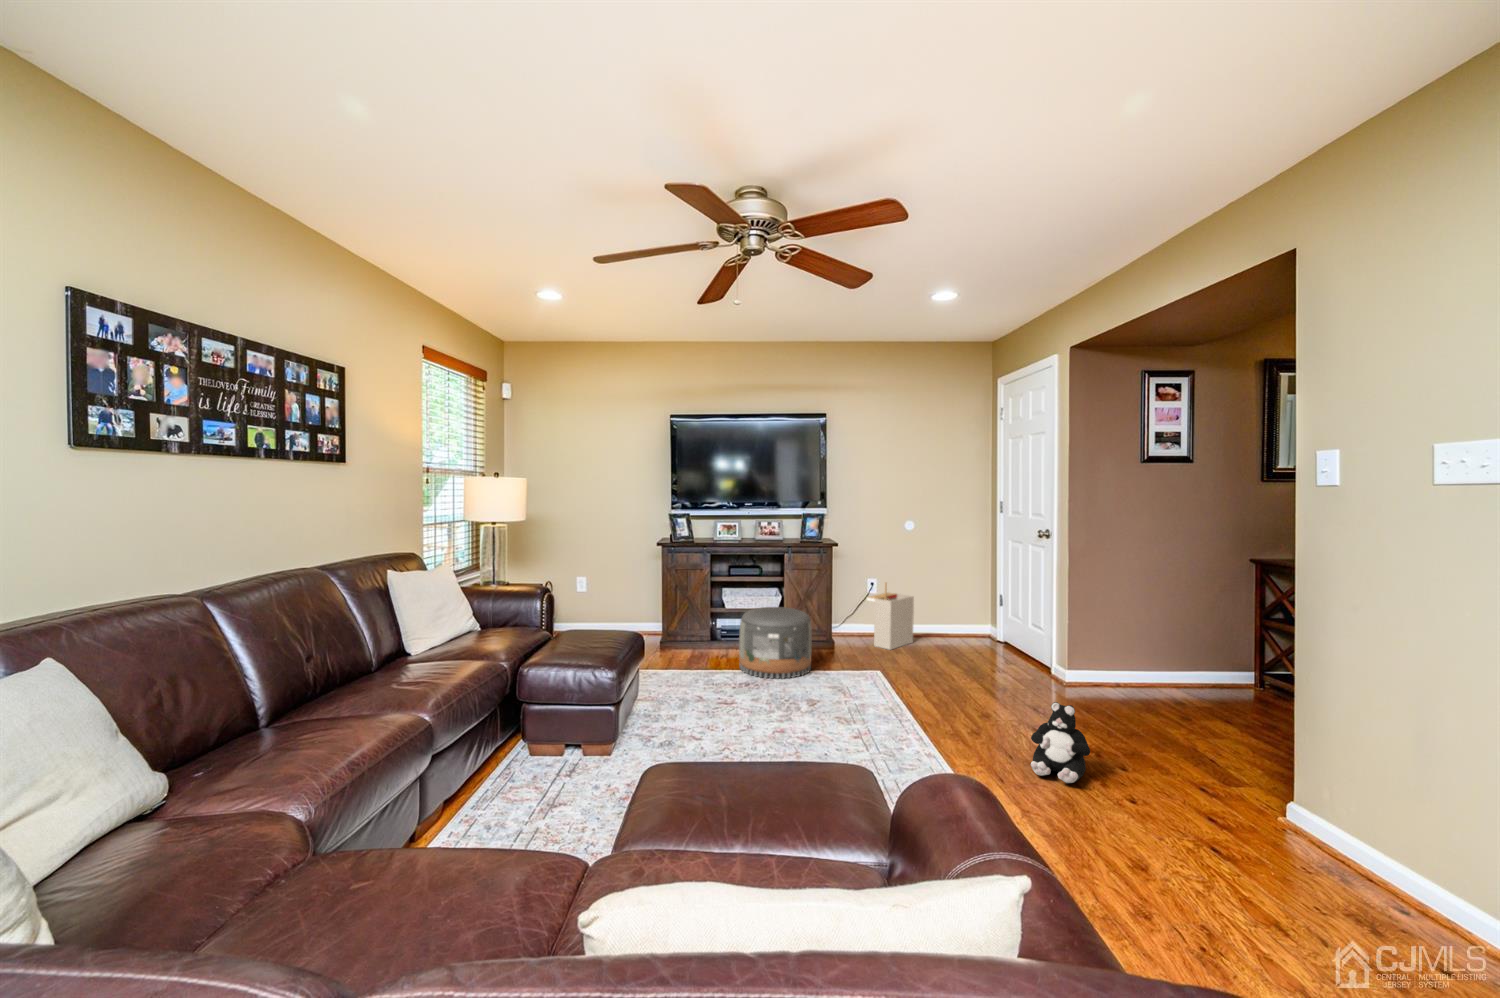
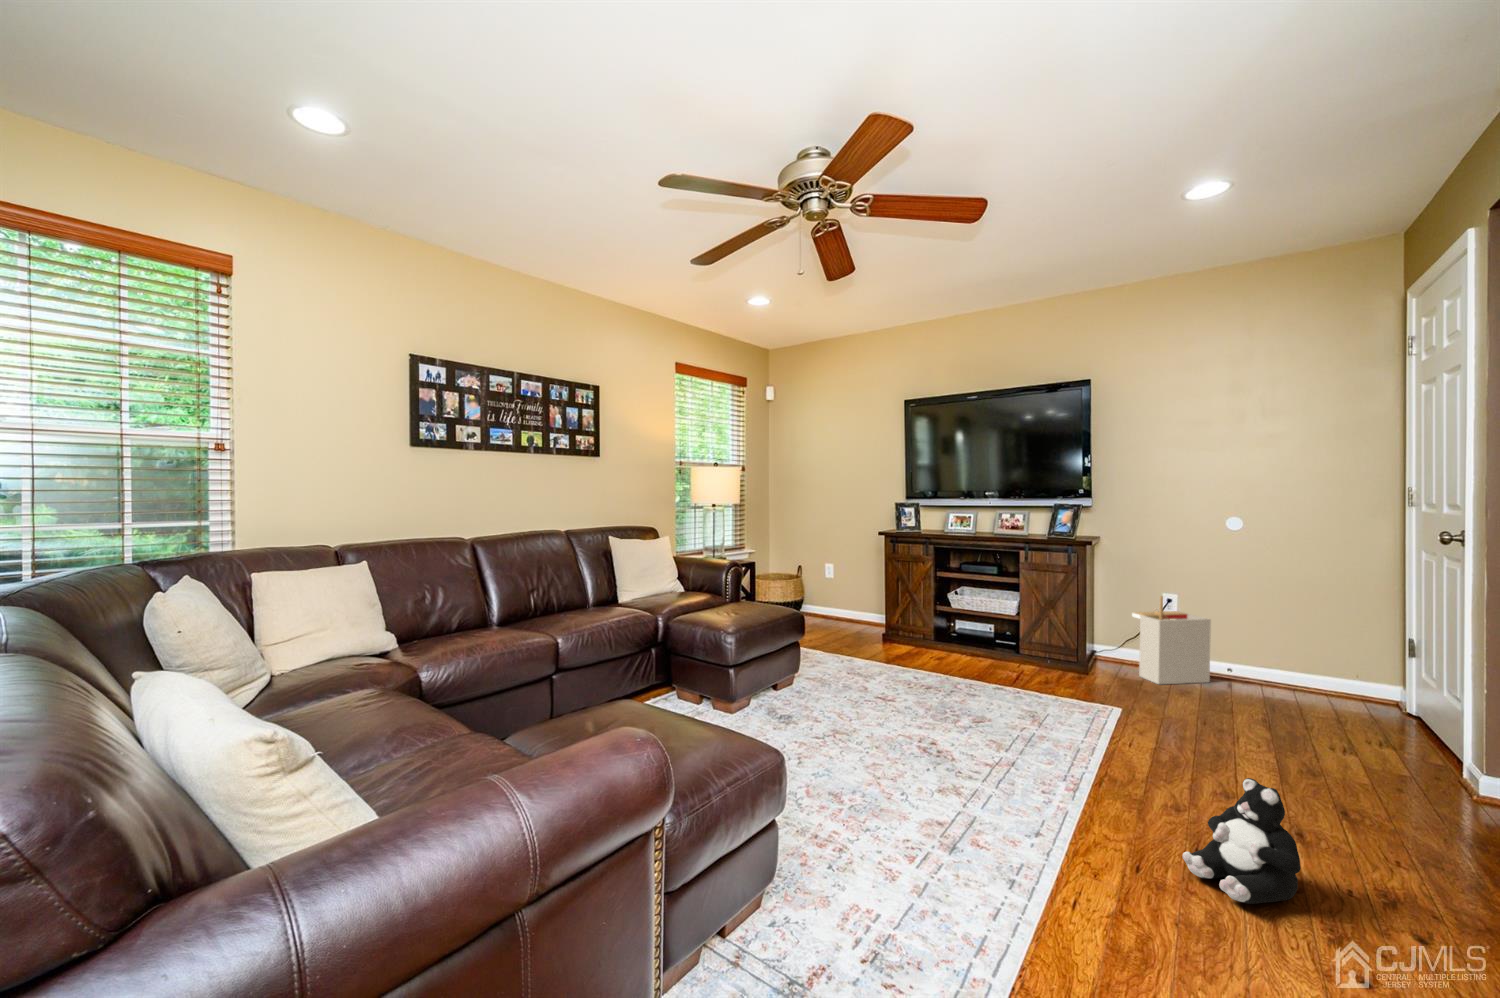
pouf: present [739,607,812,679] -> none [934,607,1021,689]

